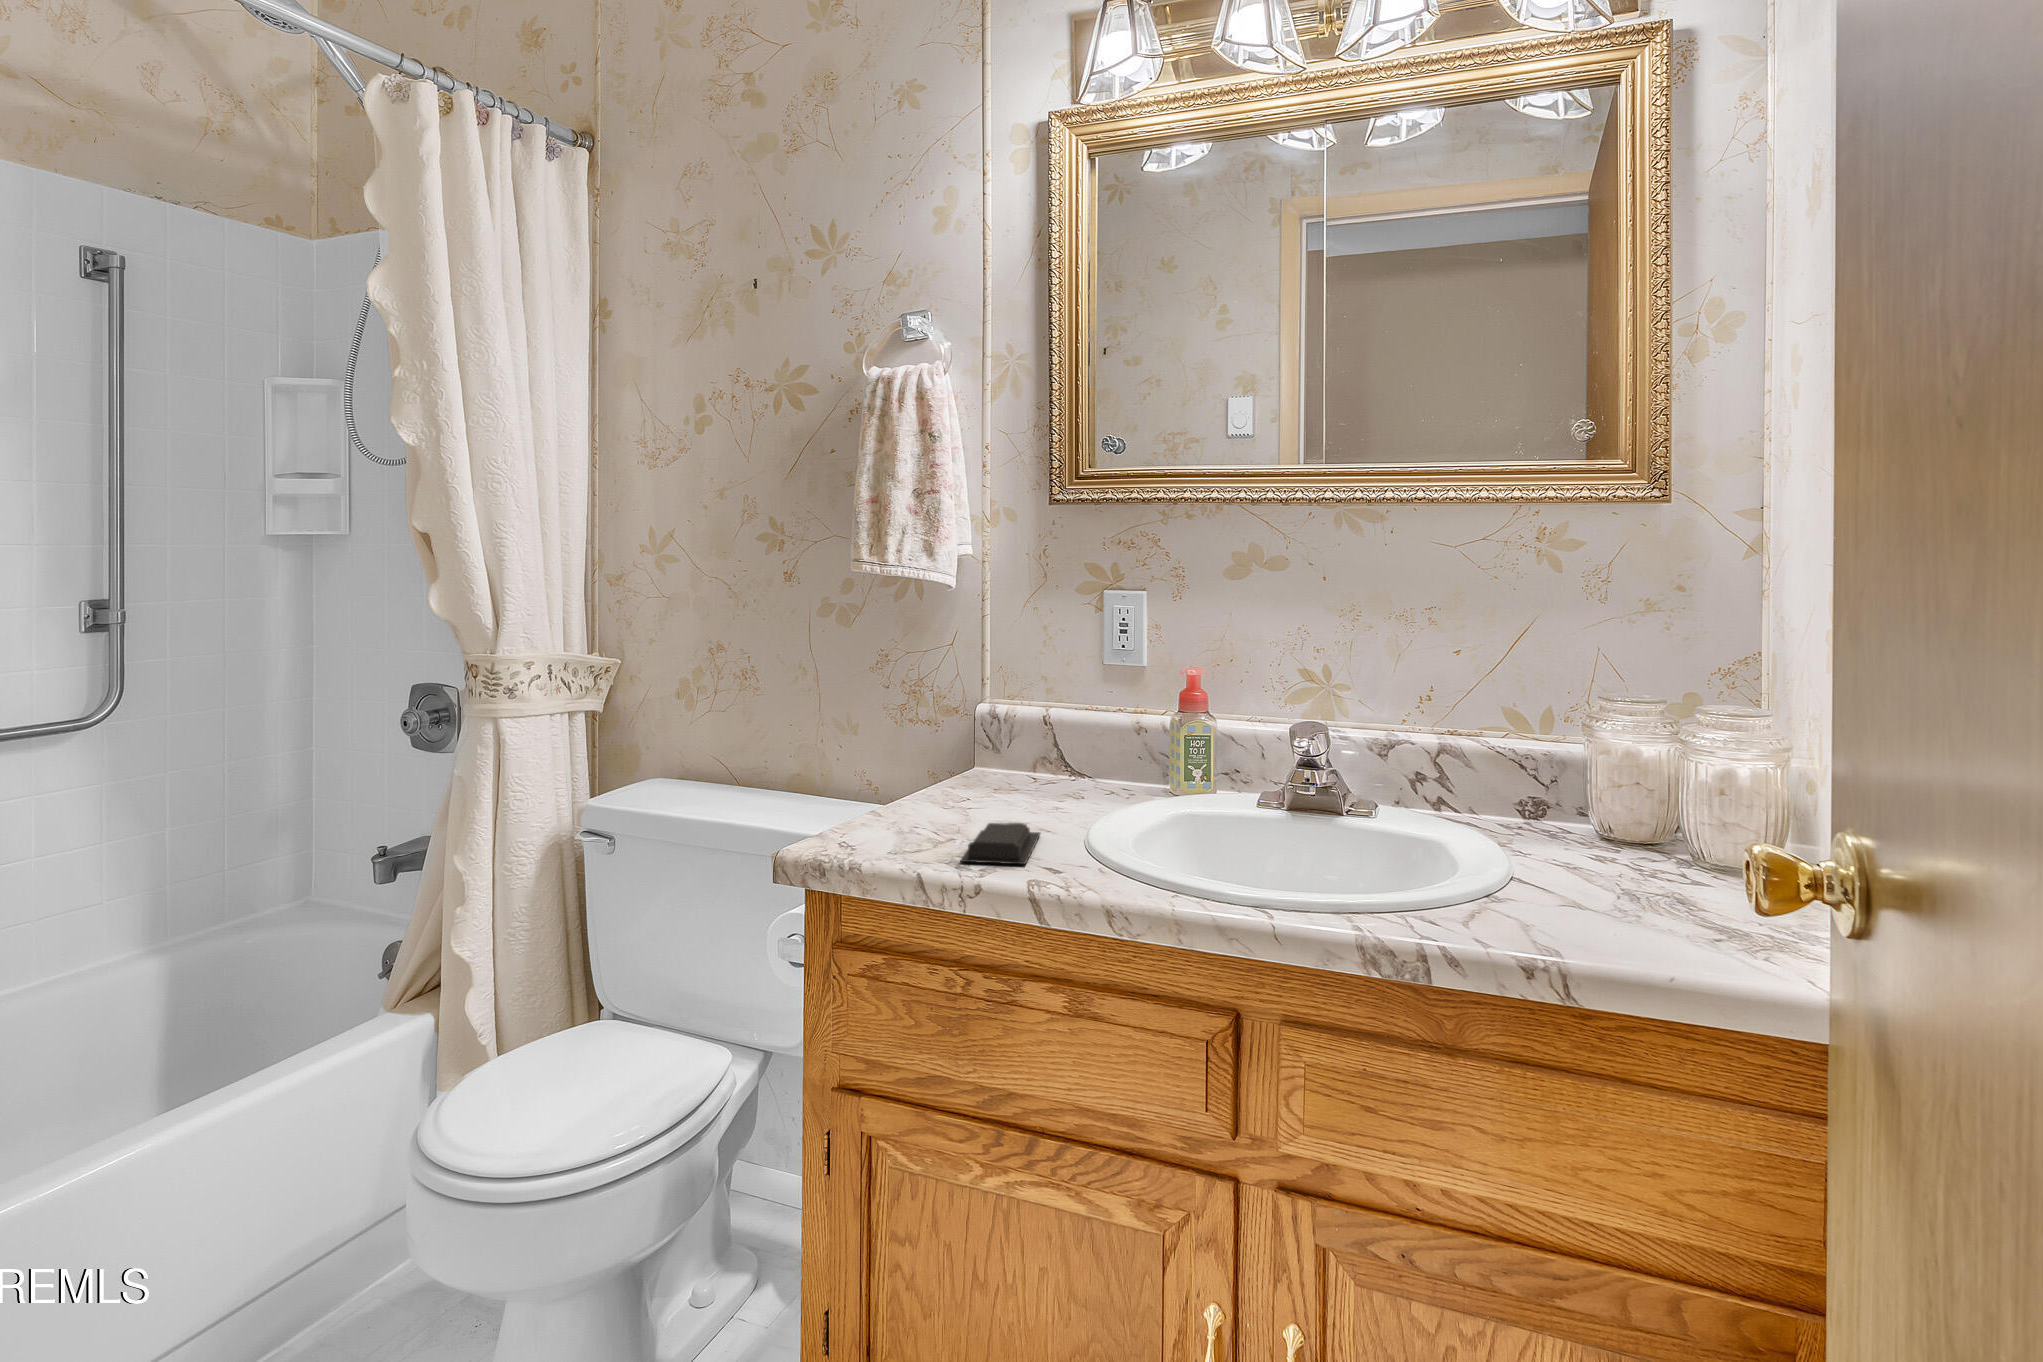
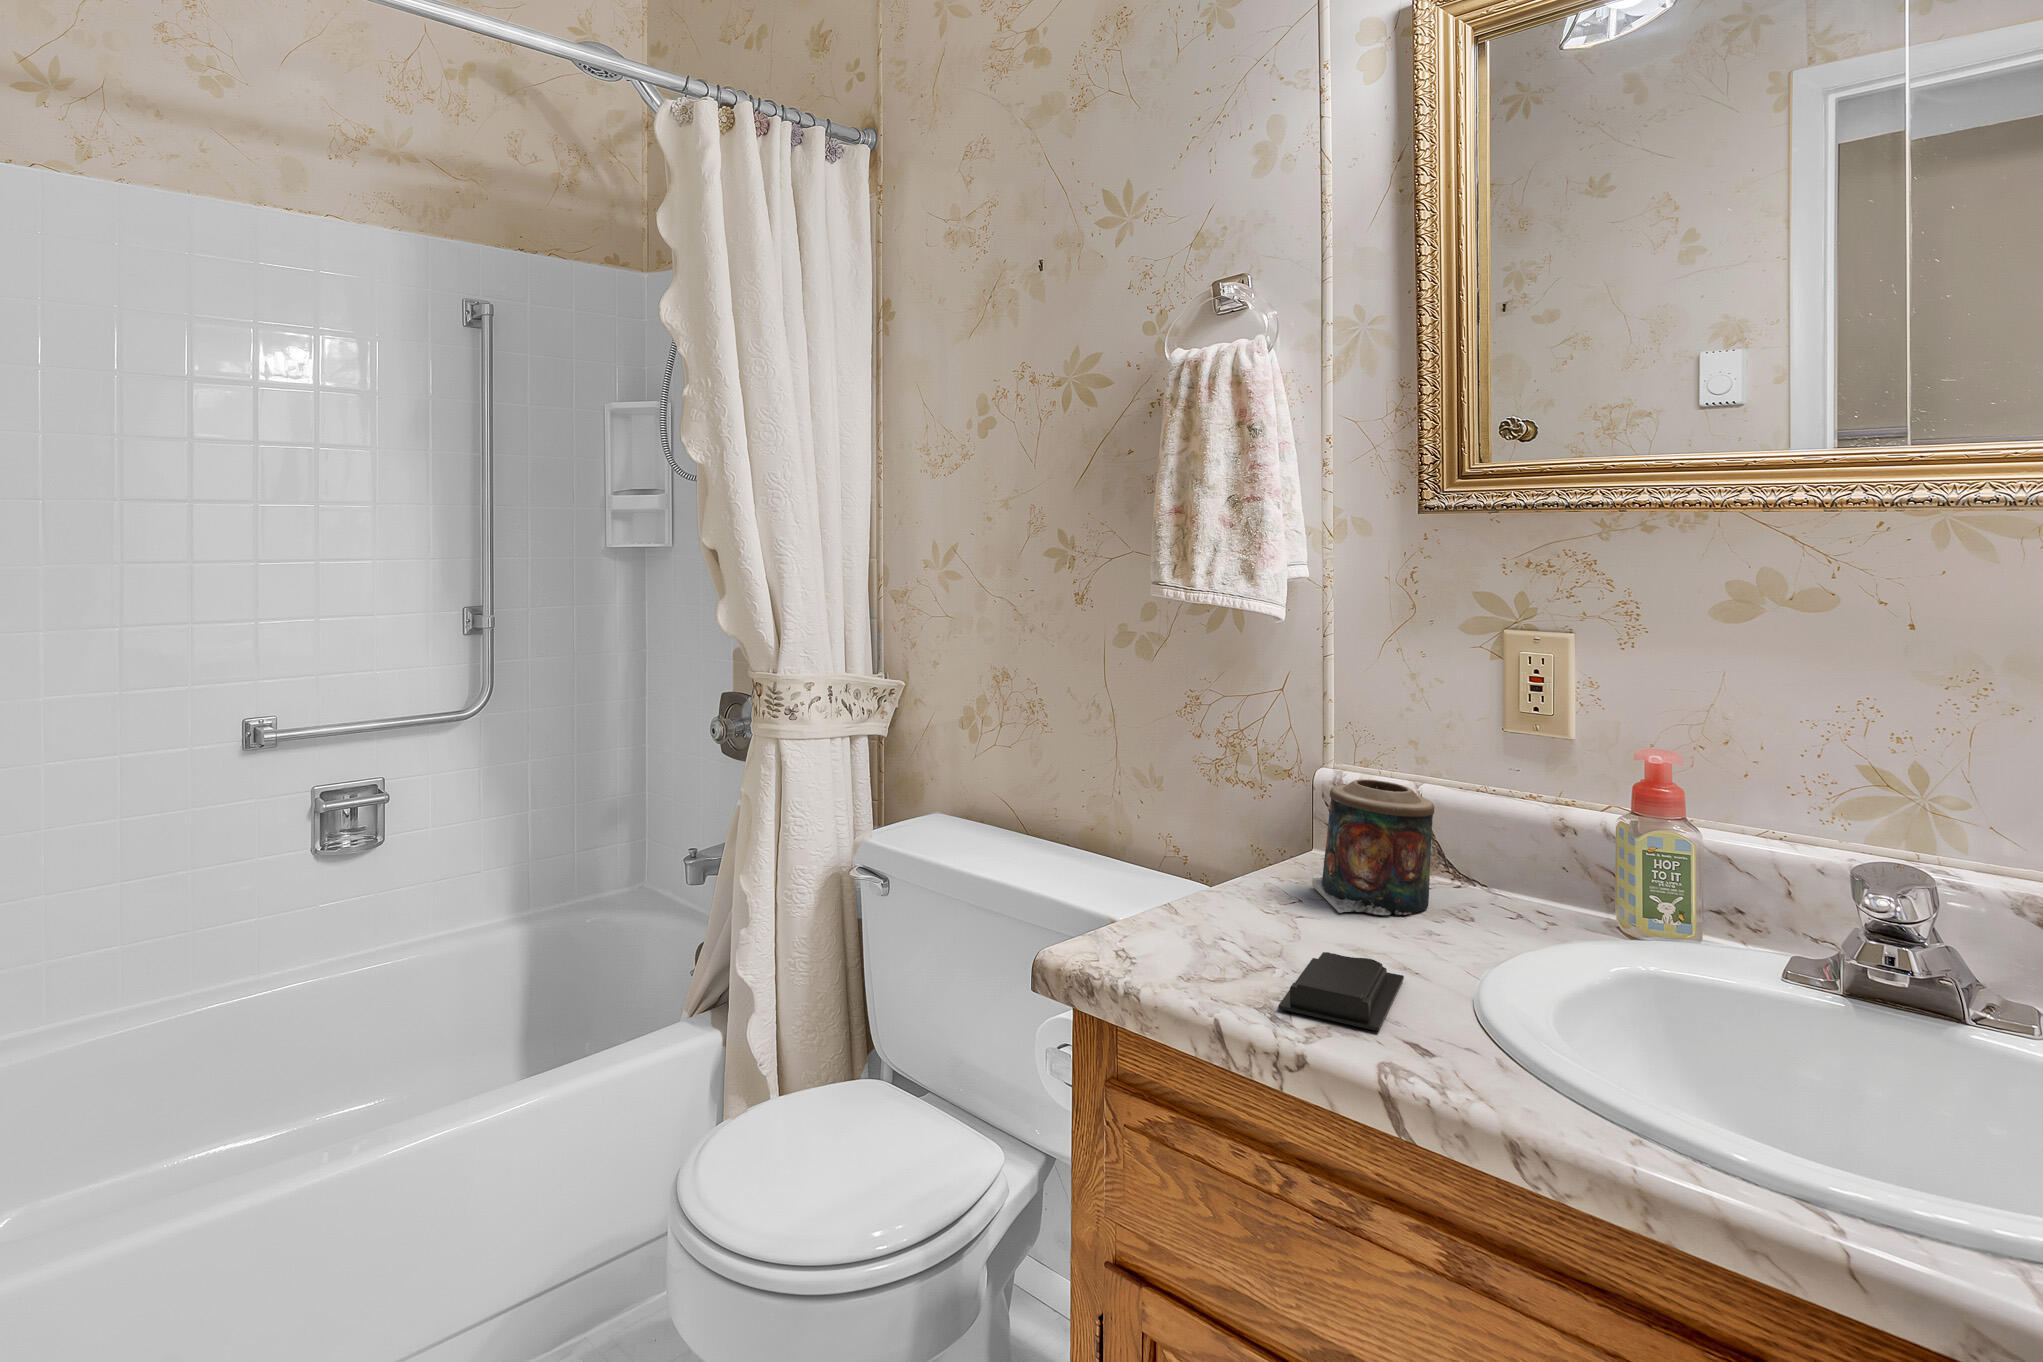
candle: none [978,703,1060,802] -> present [1312,779,1434,915]

